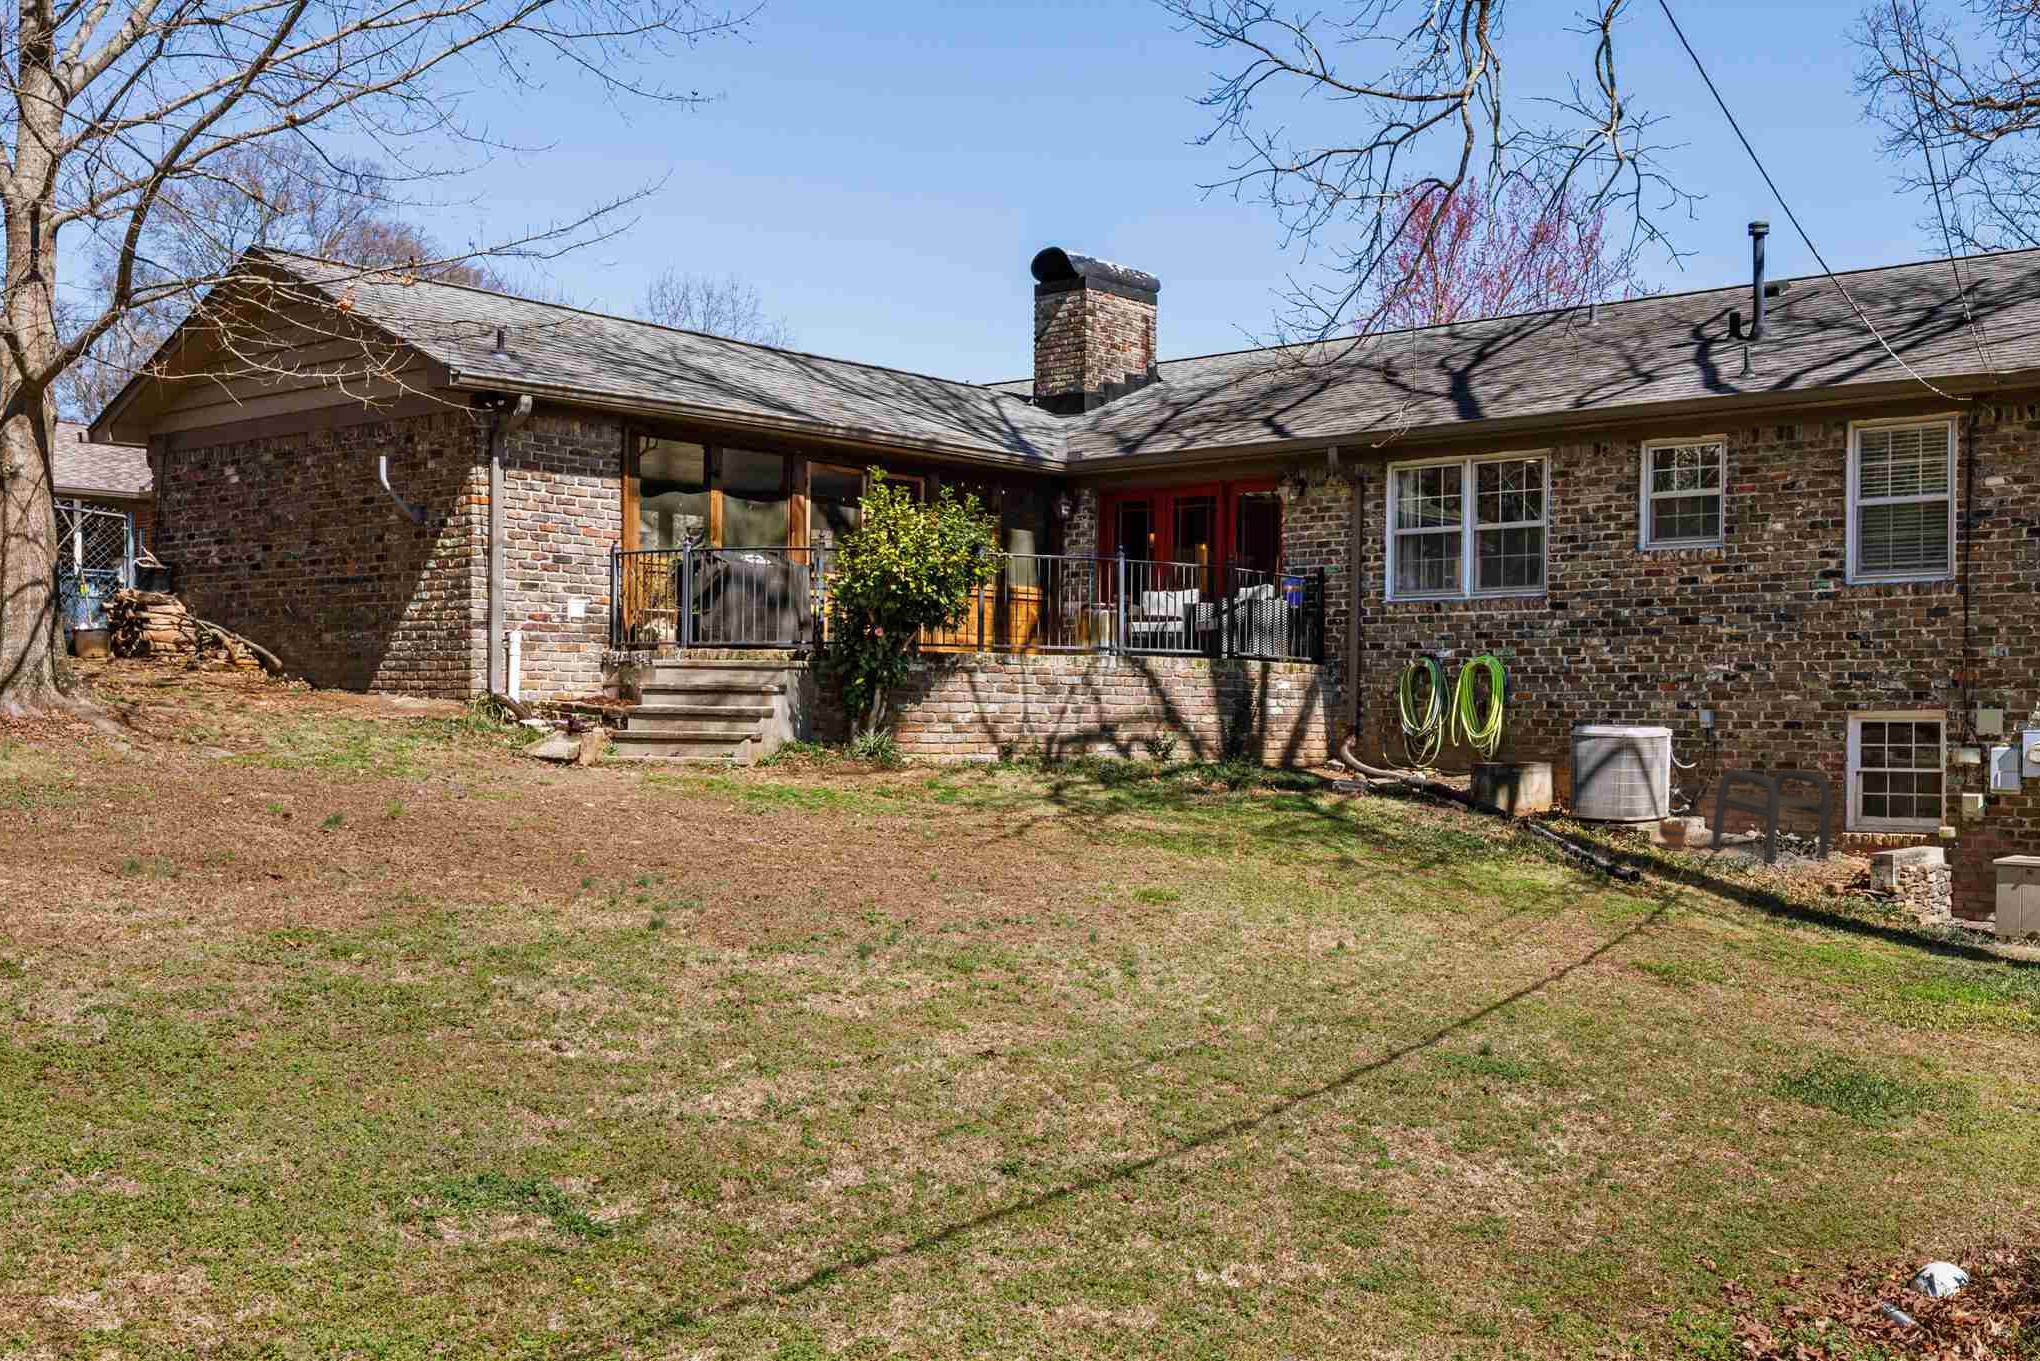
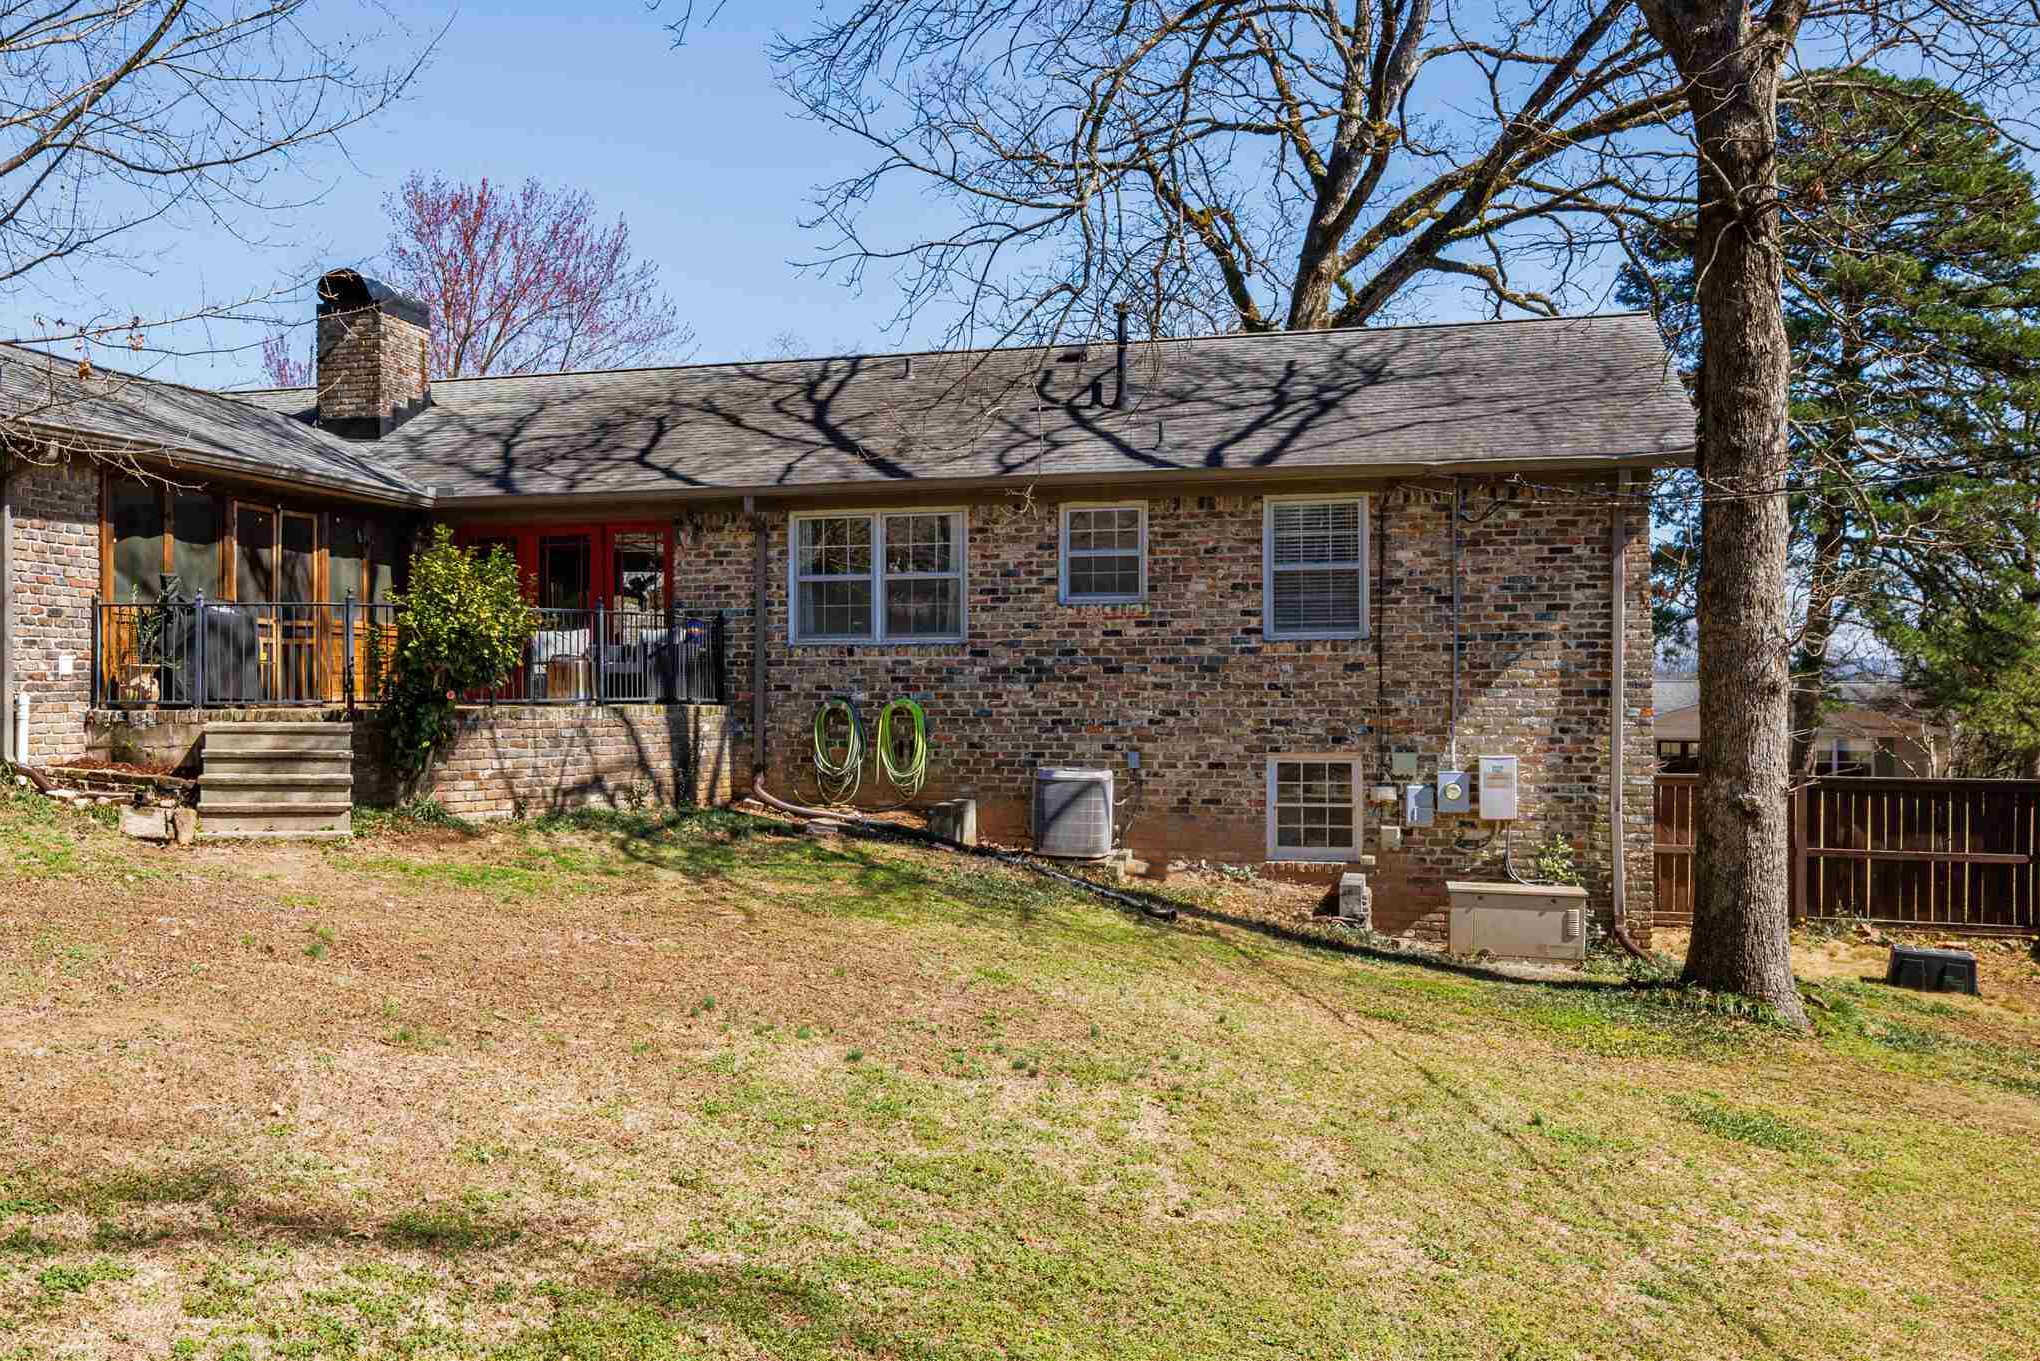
bench: present [1711,769,1831,863] -> none [1175,803,1258,887]

